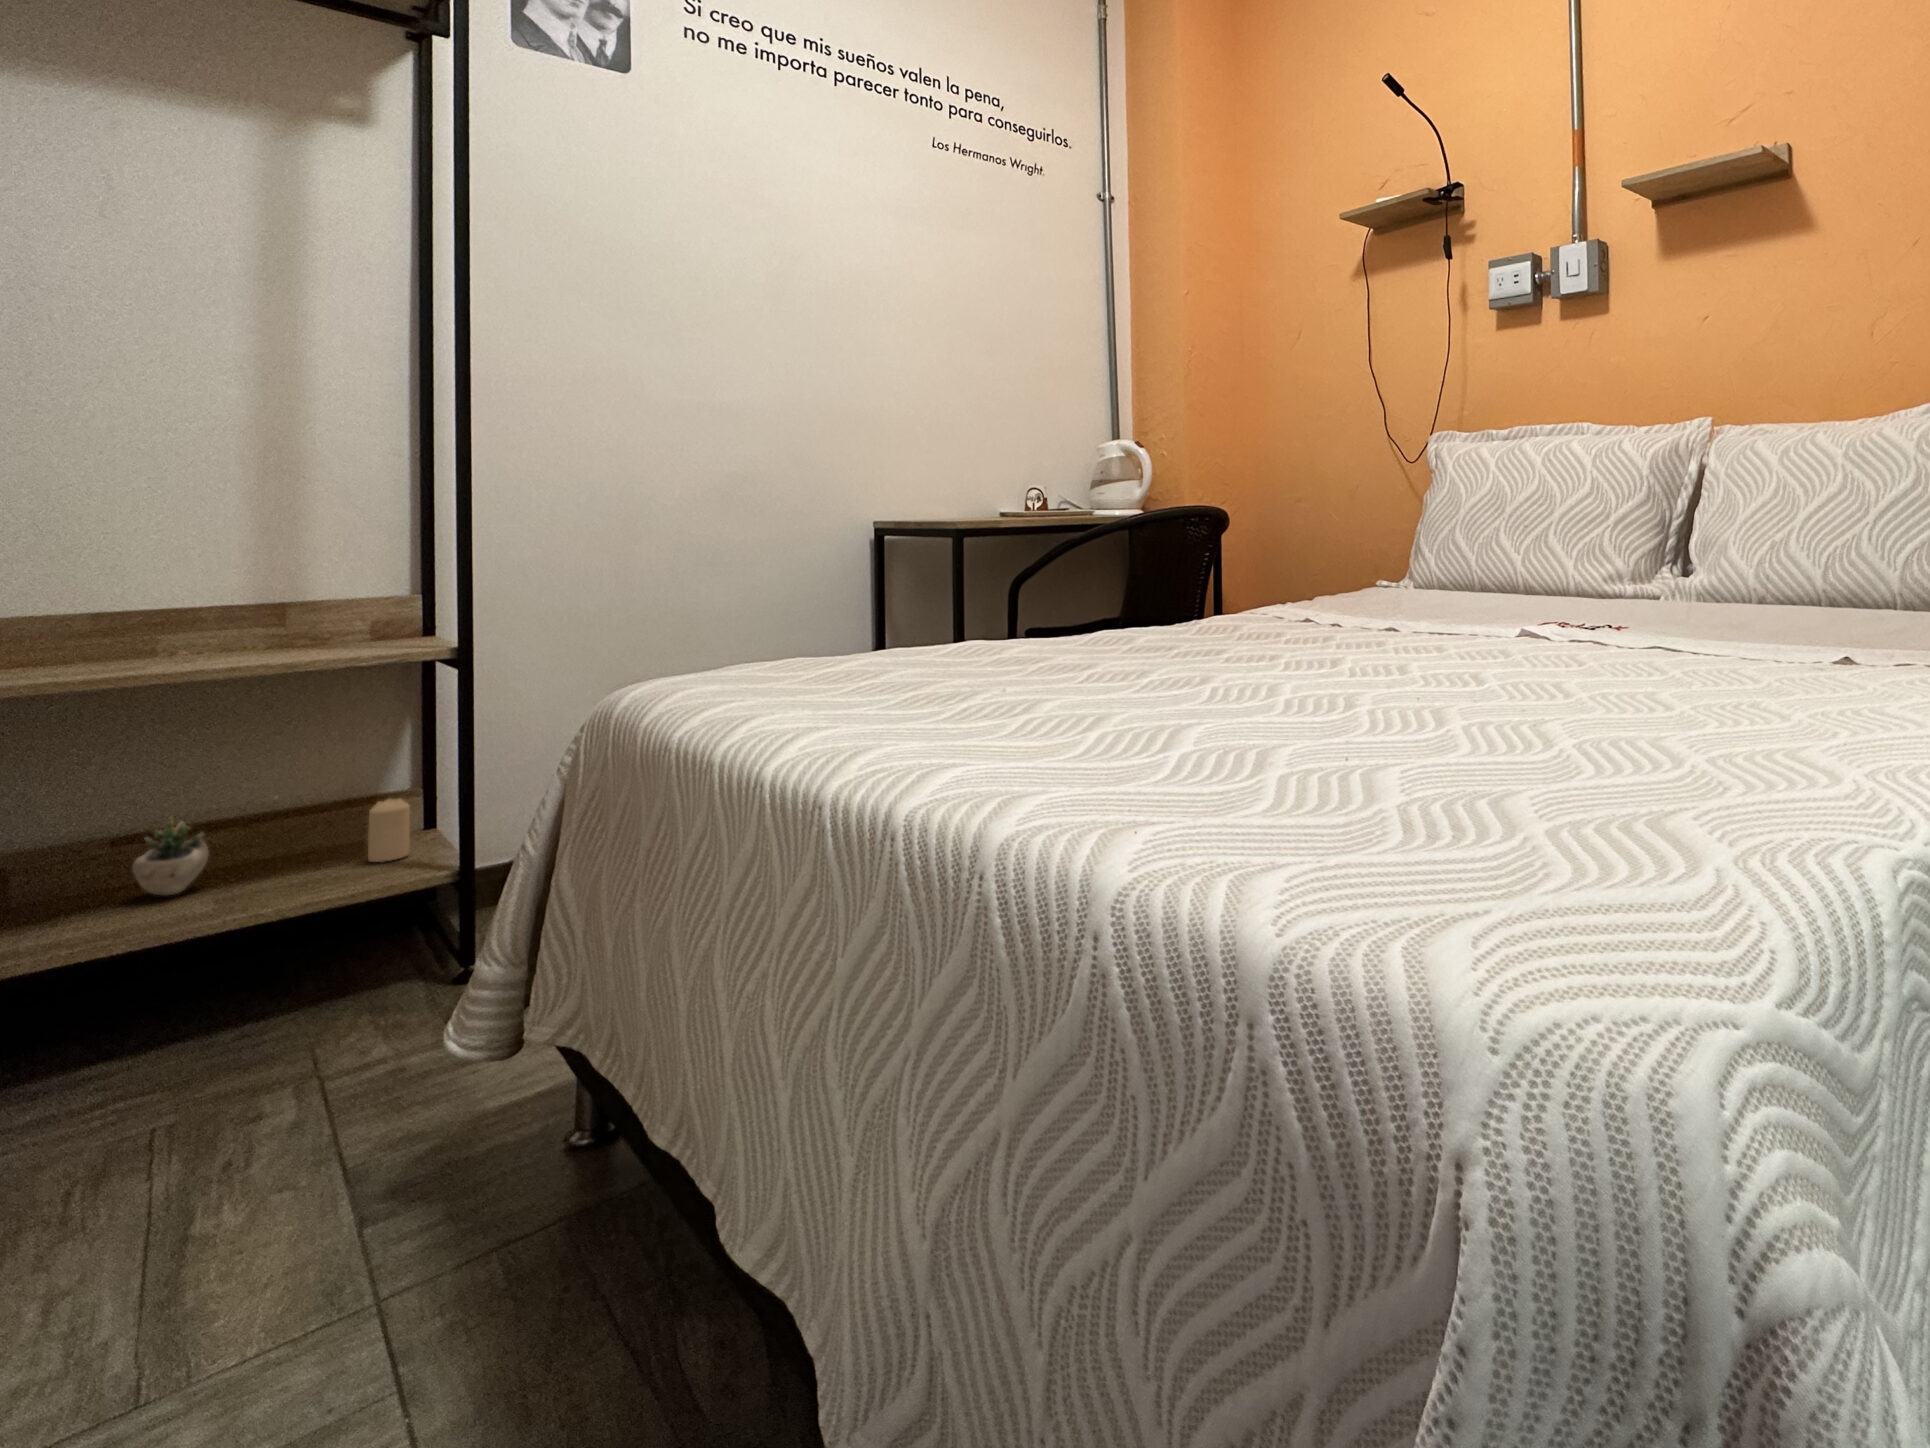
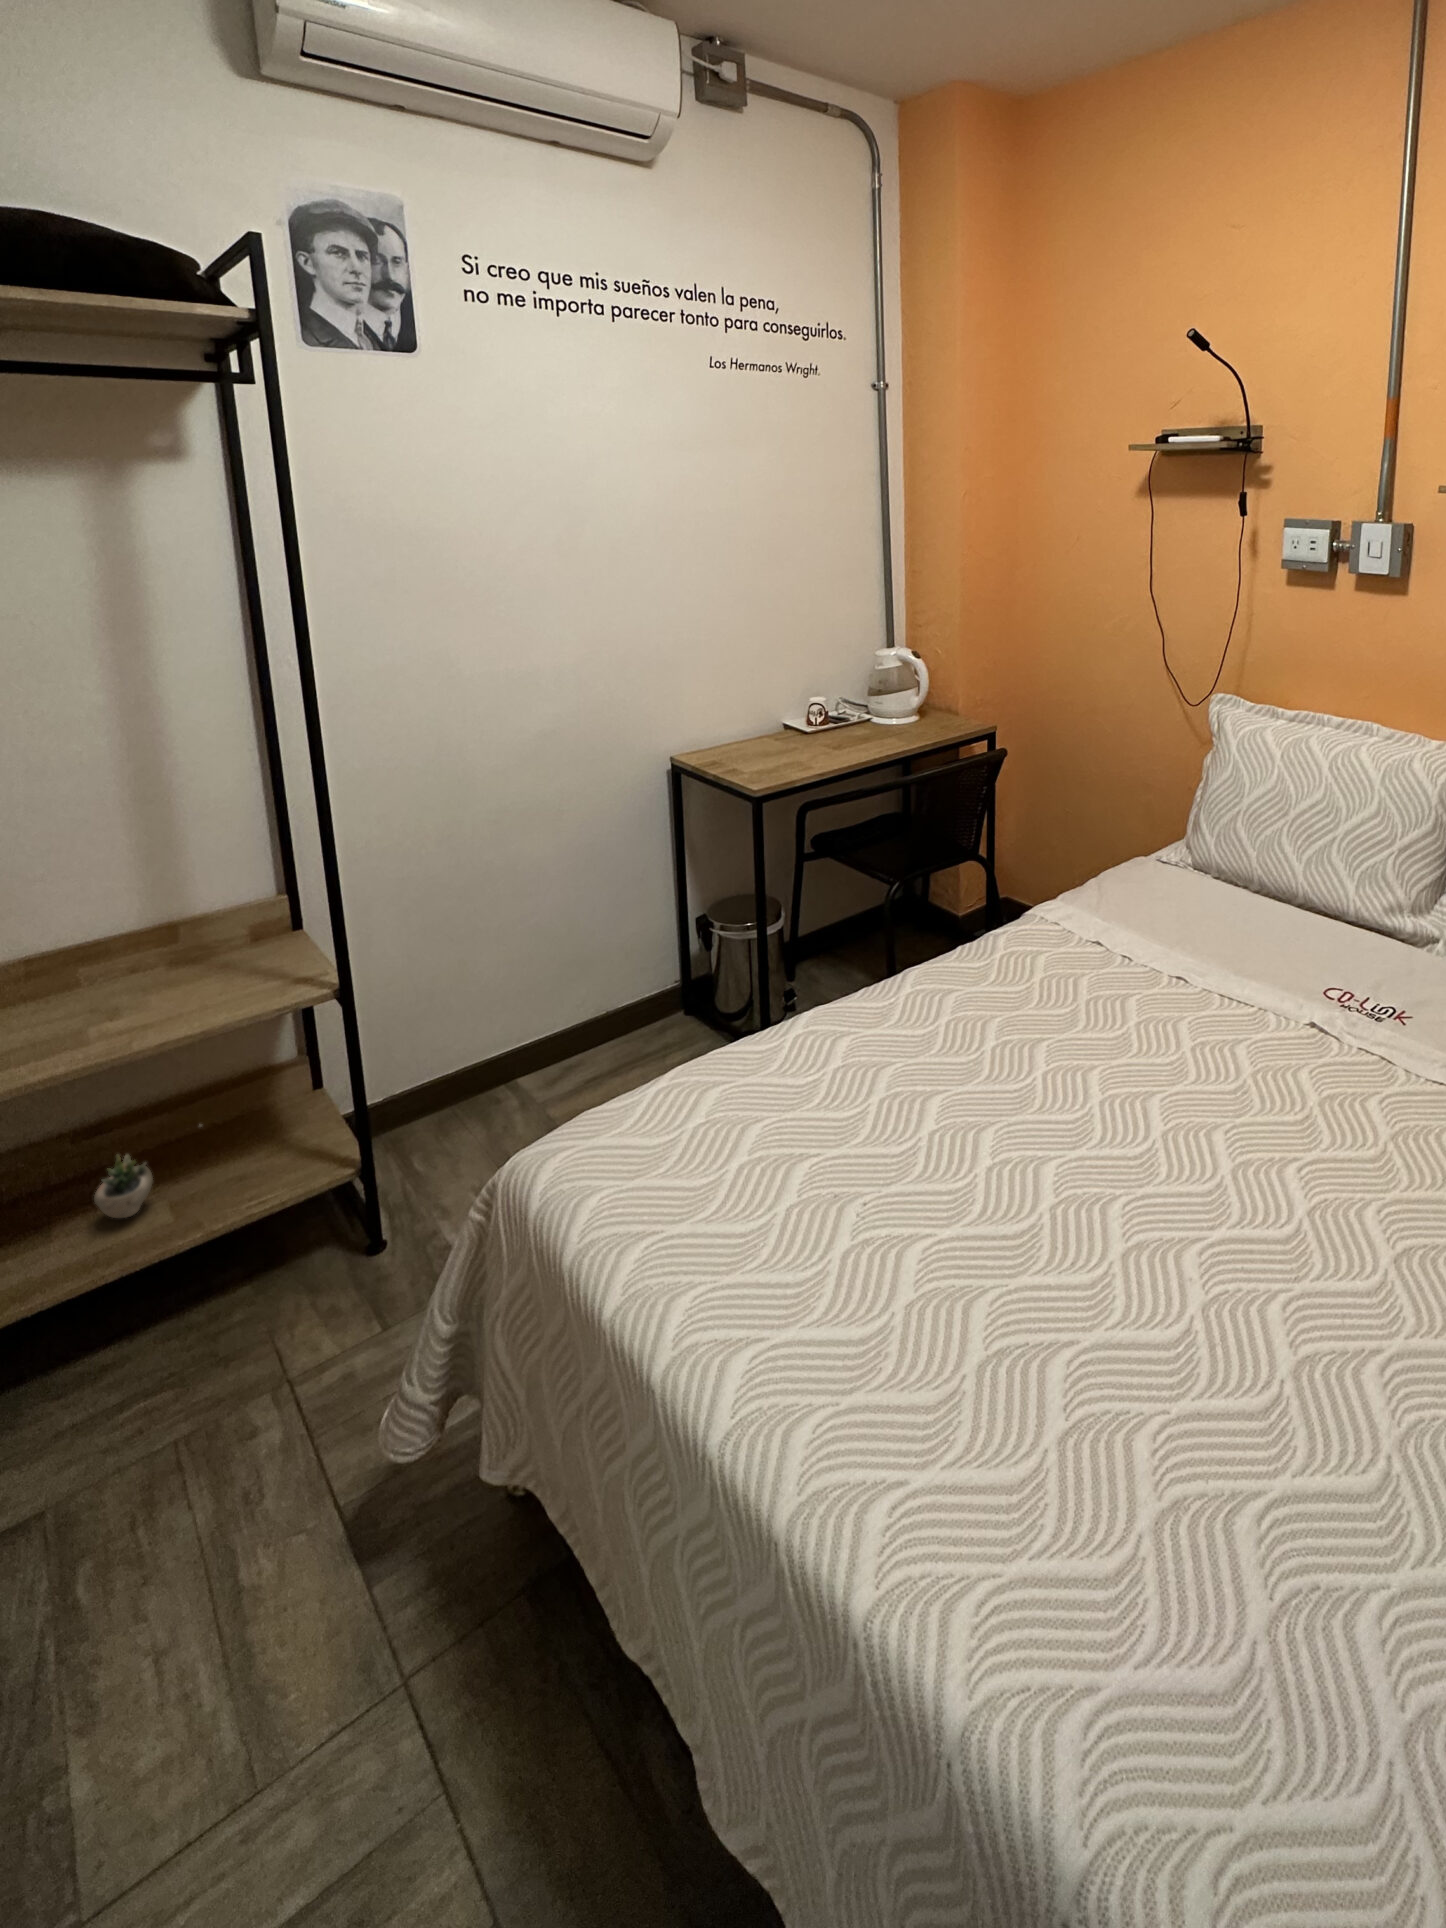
candle: present [368,799,410,862] -> none [276,1103,313,1162]

